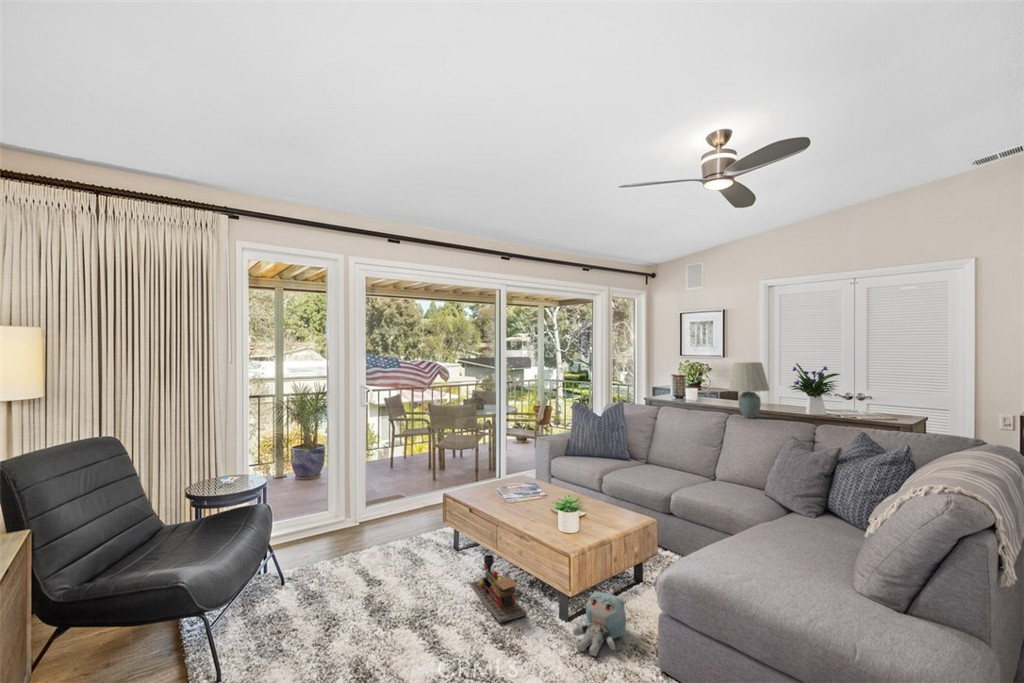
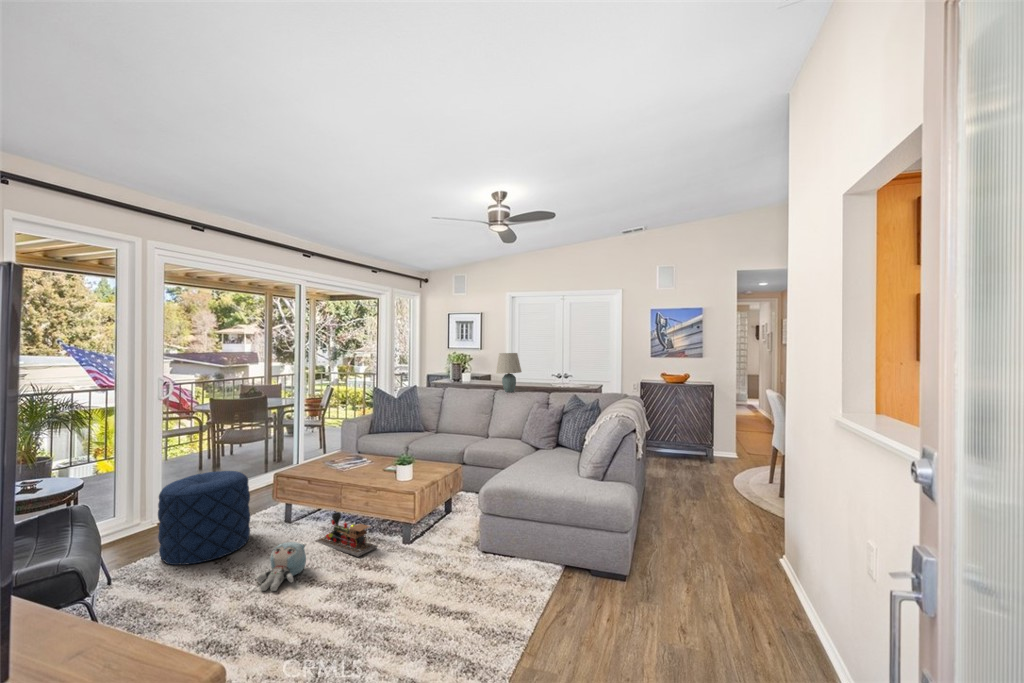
flower arrangement: present [791,363,840,415] -> none [527,353,560,388]
pouf: none [330,483,414,581] -> present [158,471,250,565]
plush toy: present [573,591,626,656] -> present [257,542,306,591]

